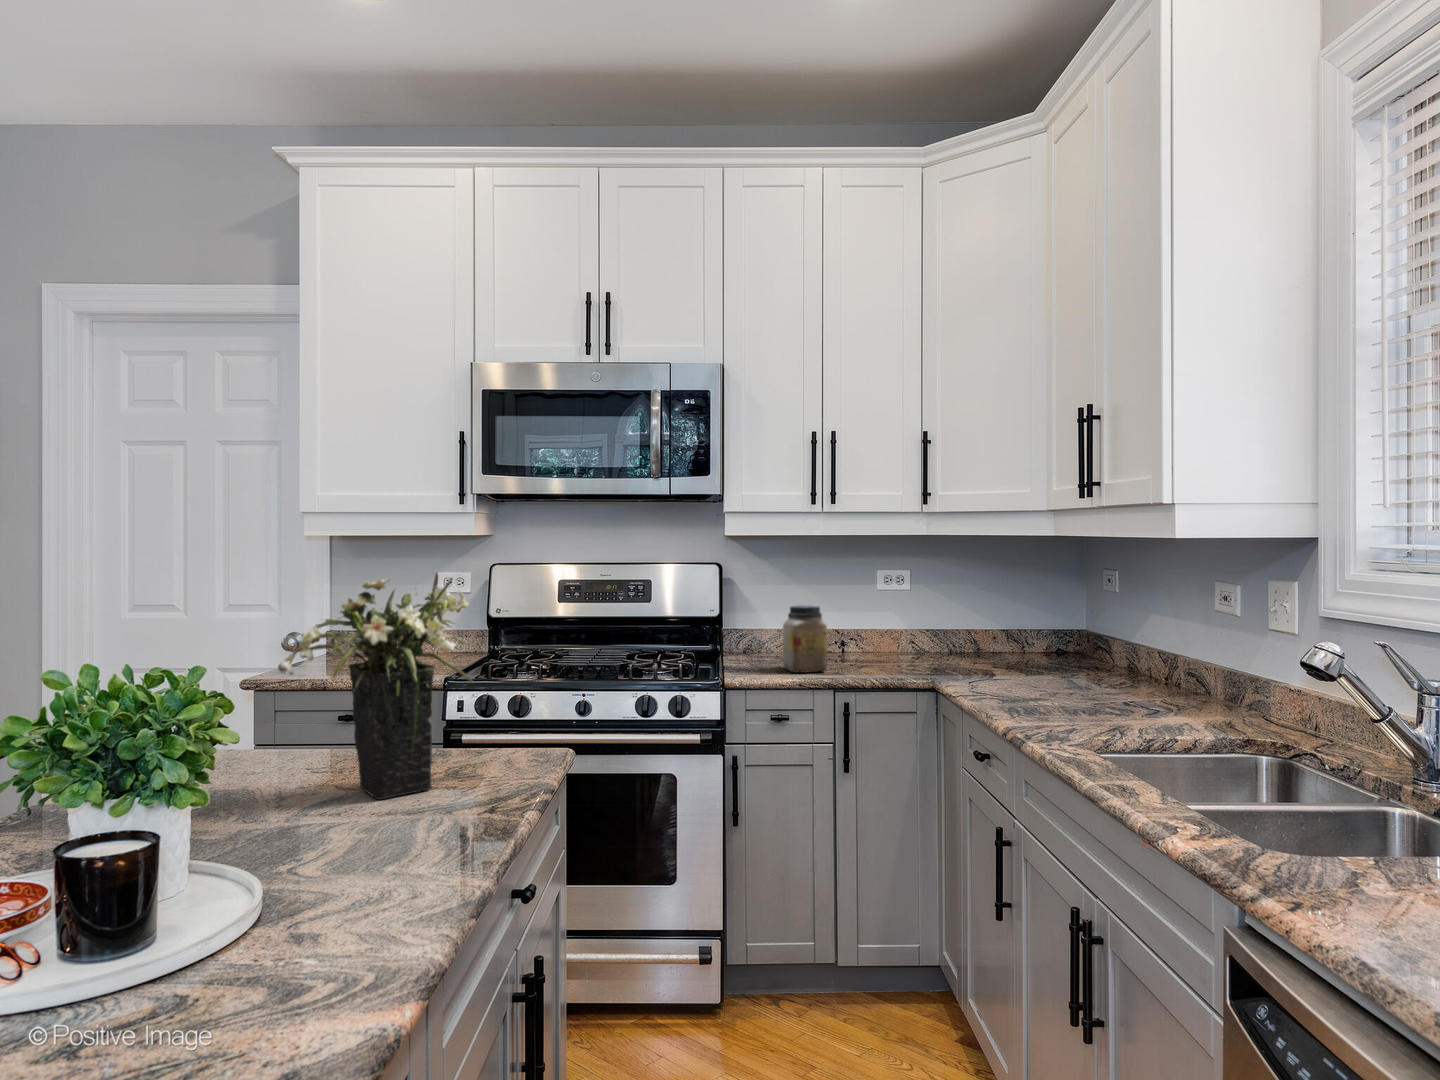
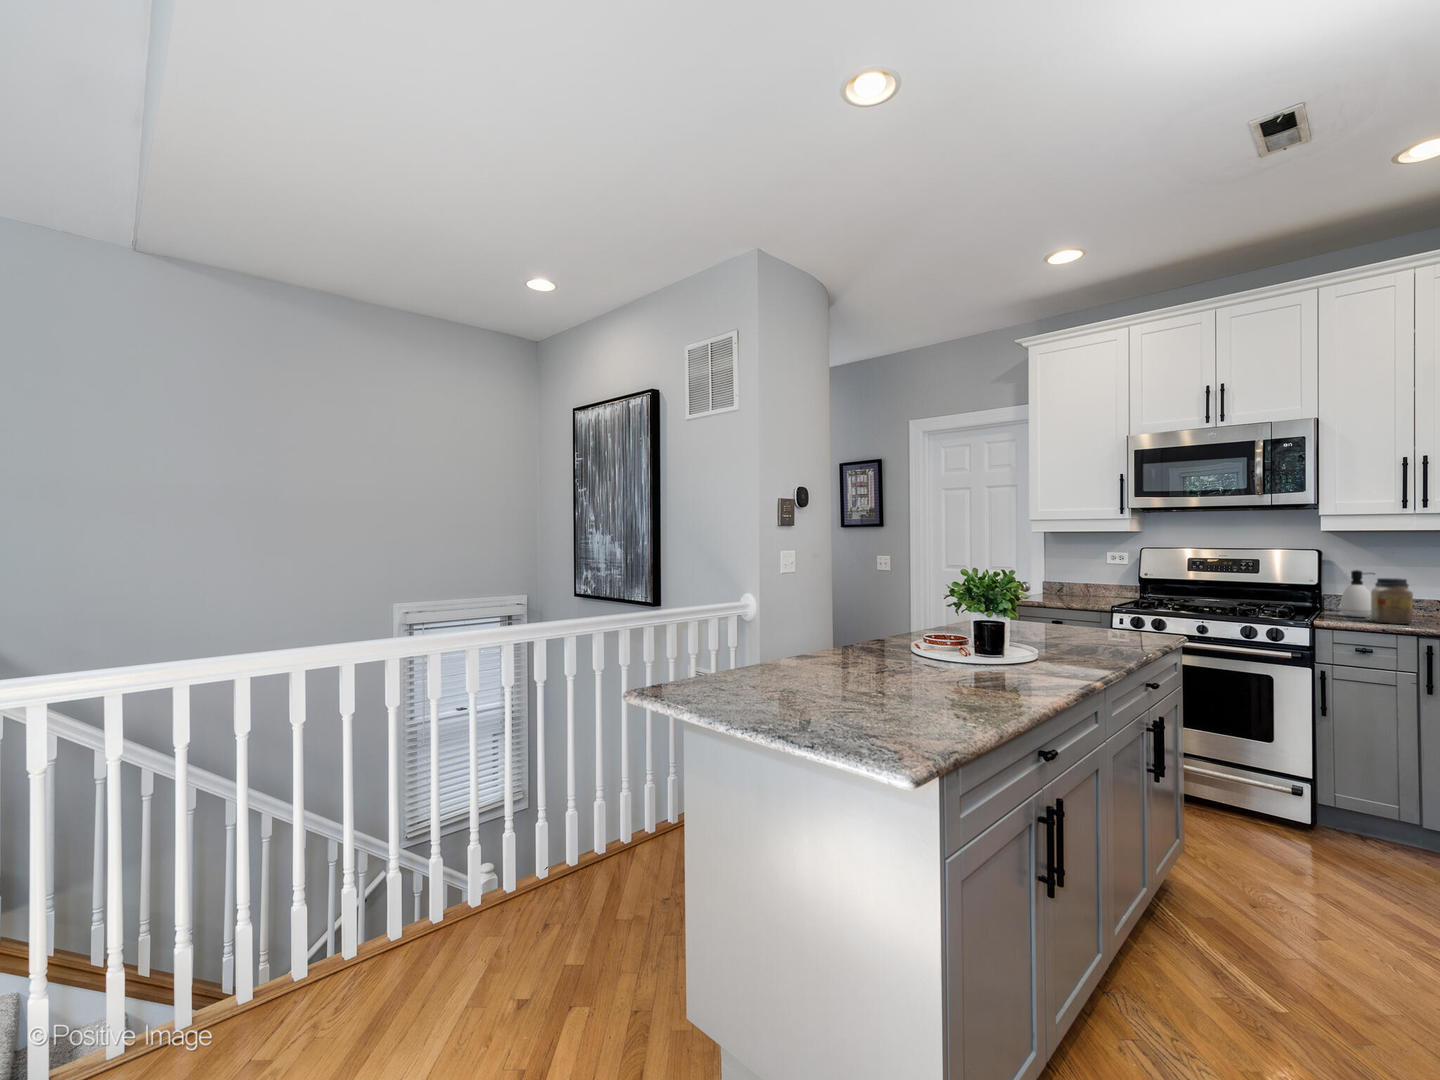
flower arrangement: present [278,573,474,800] -> none [1051,546,1135,636]
soap dispenser: none [745,594,783,663] -> present [1340,570,1374,617]

